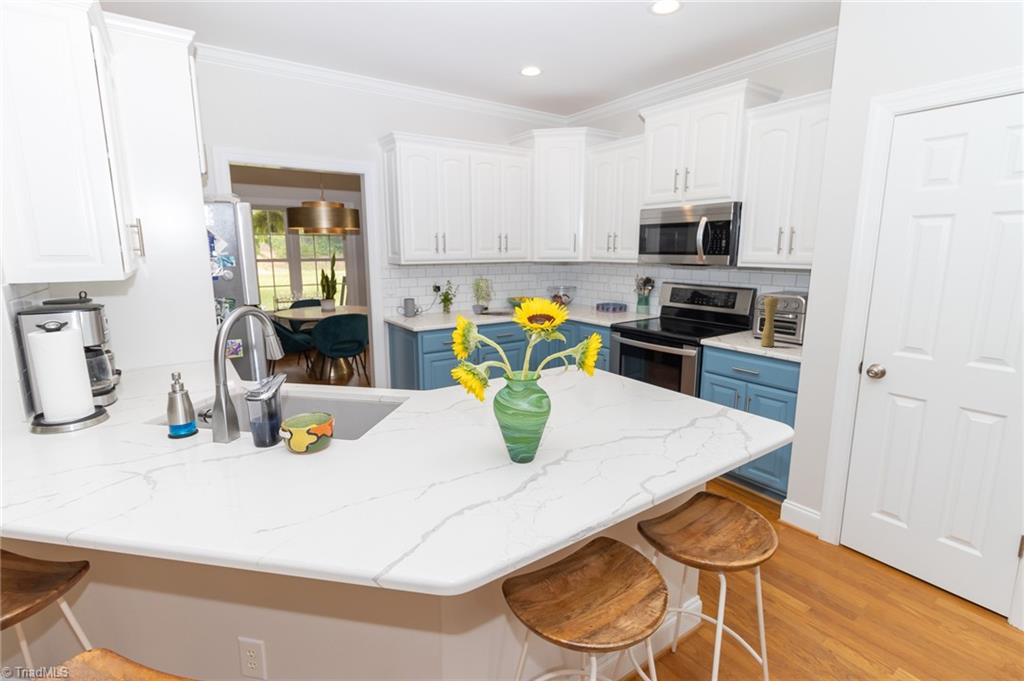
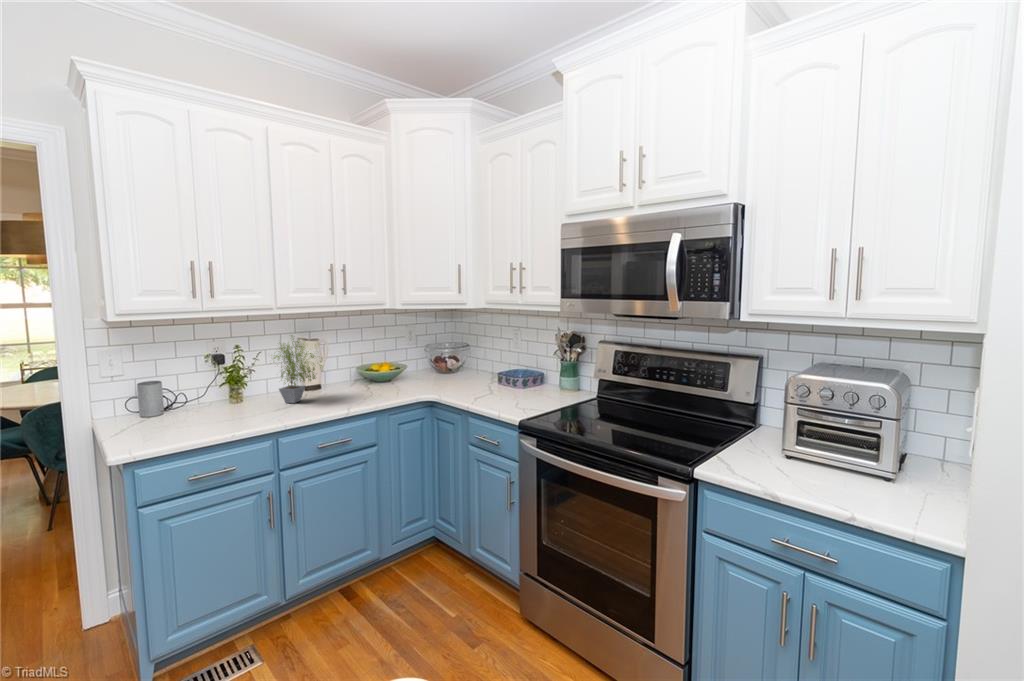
pepper mill: present [761,297,779,347] -> none [823,390,860,497]

